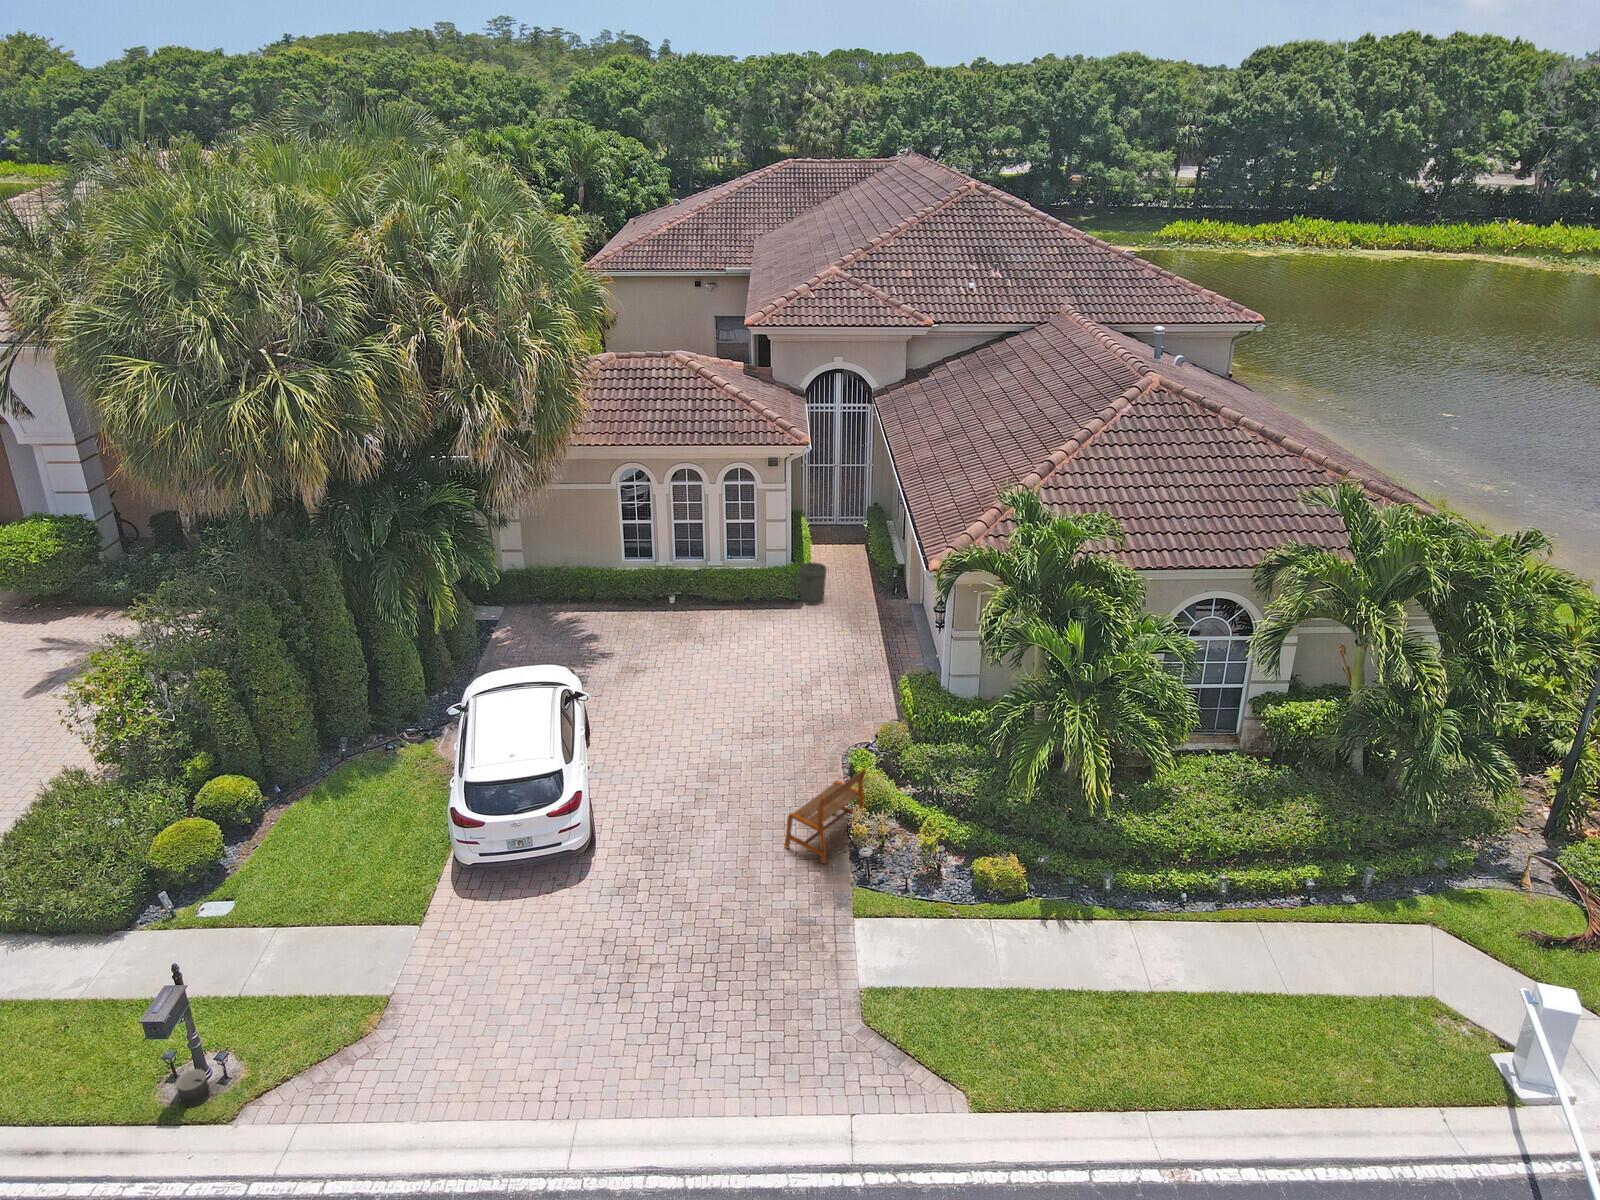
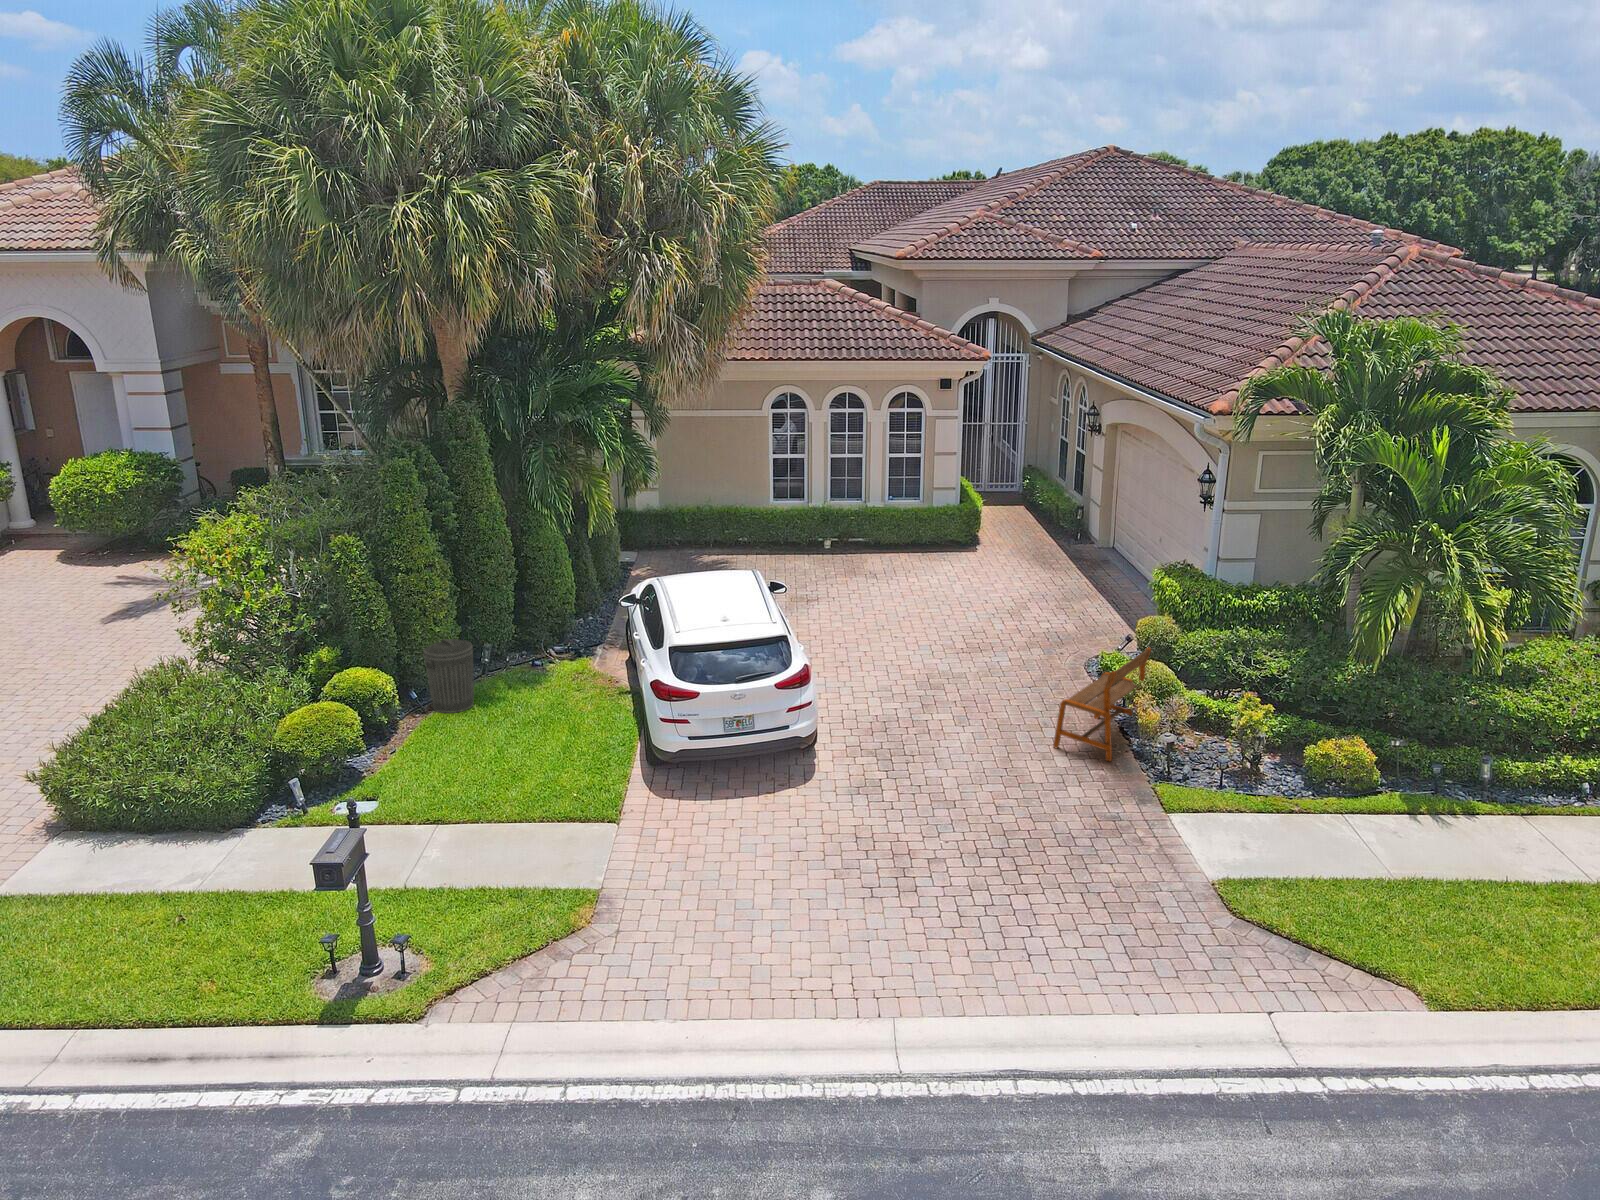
trash can: present [799,563,827,605] -> present [423,639,474,713]
planter: present [176,1069,210,1107] -> none [343,955,385,1004]

